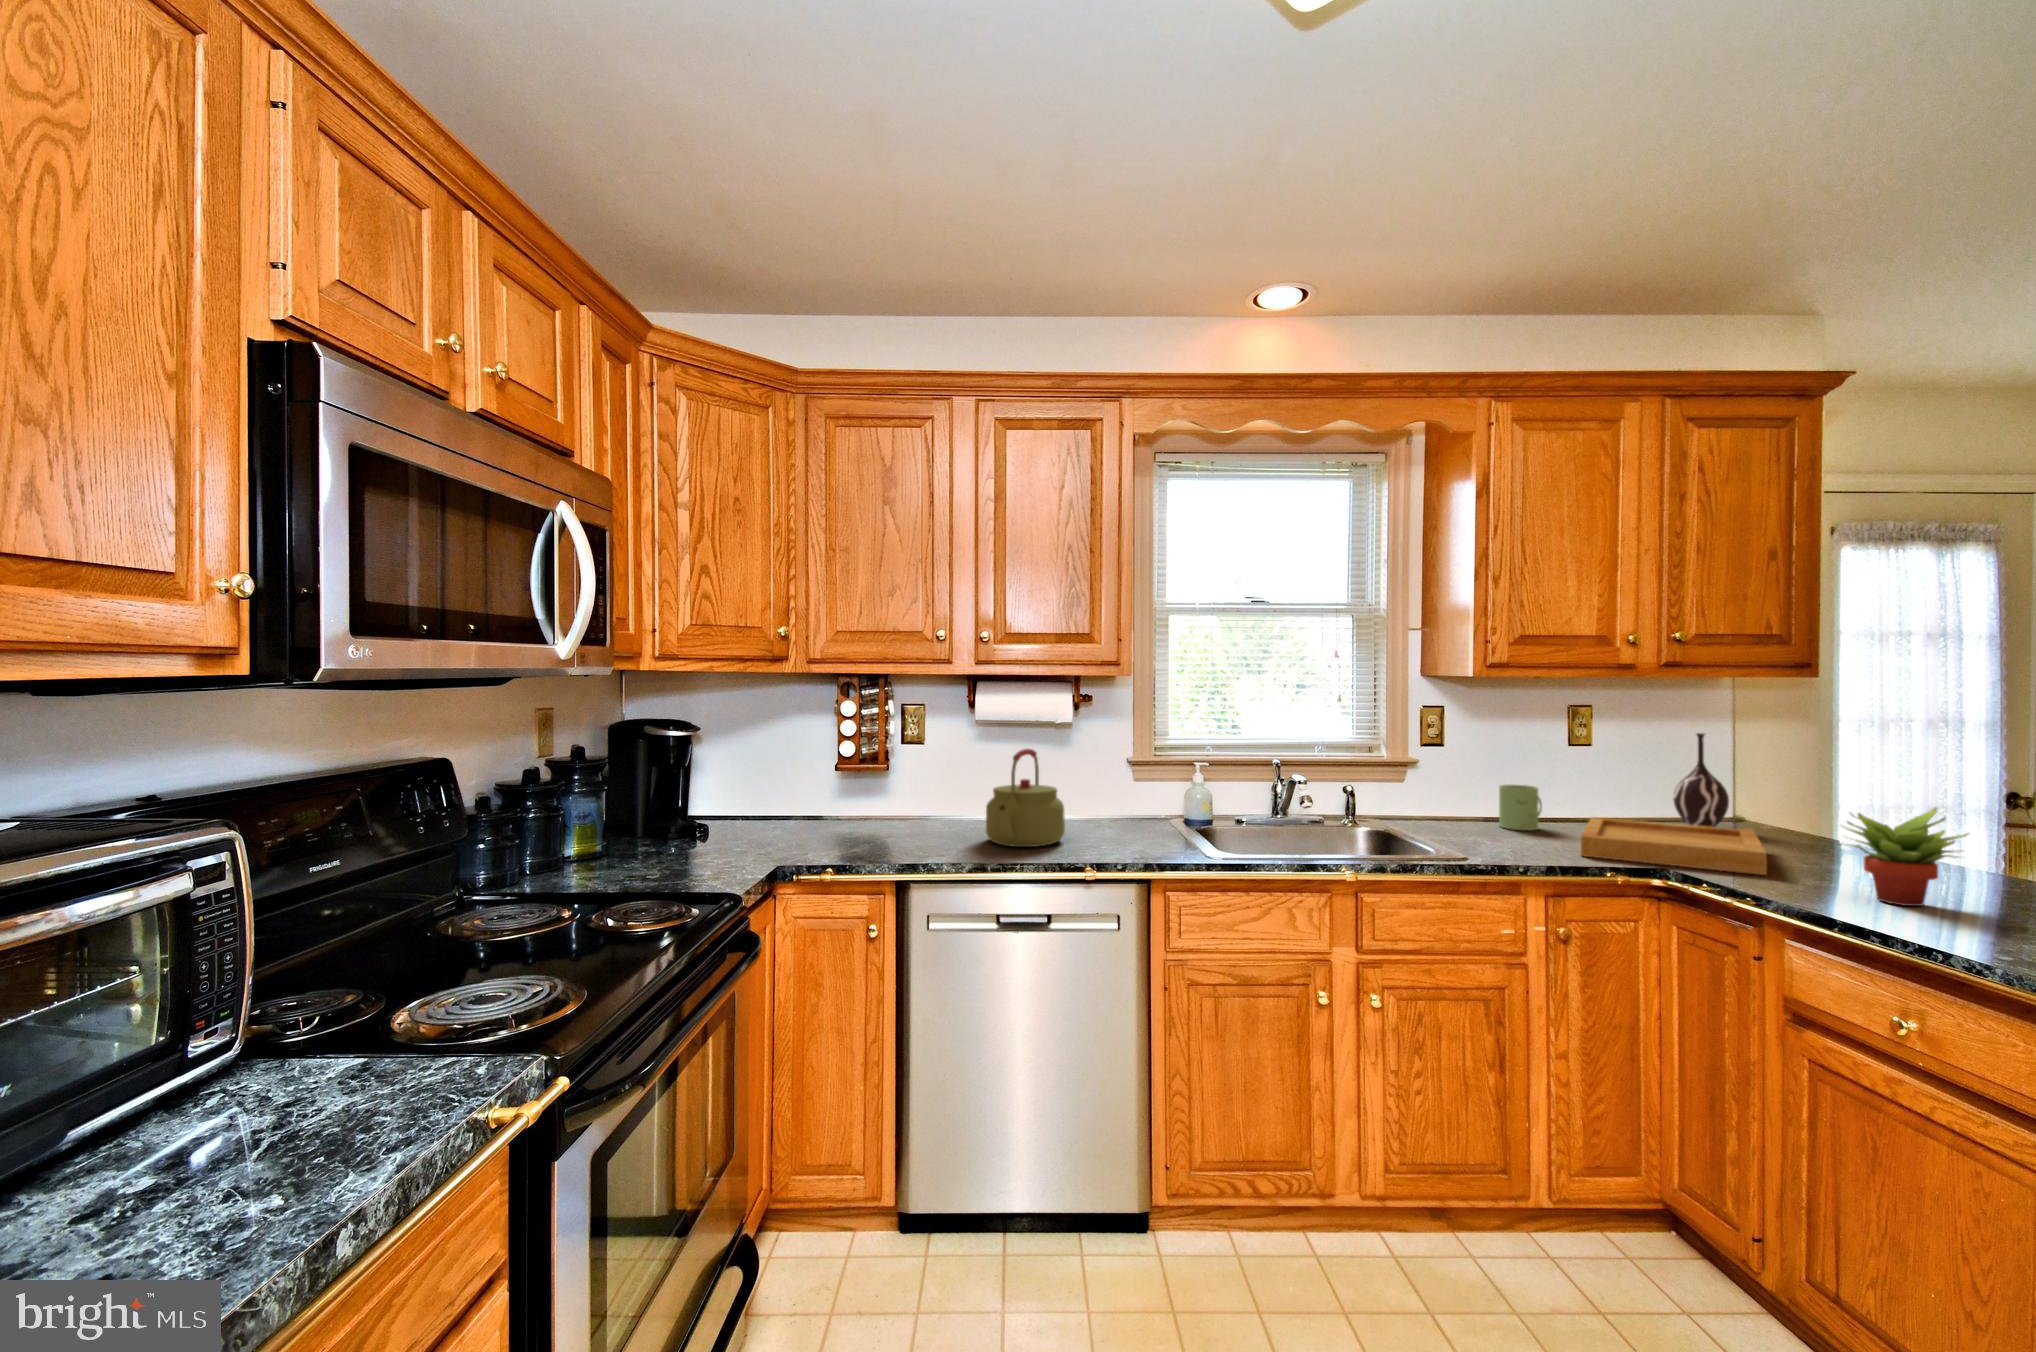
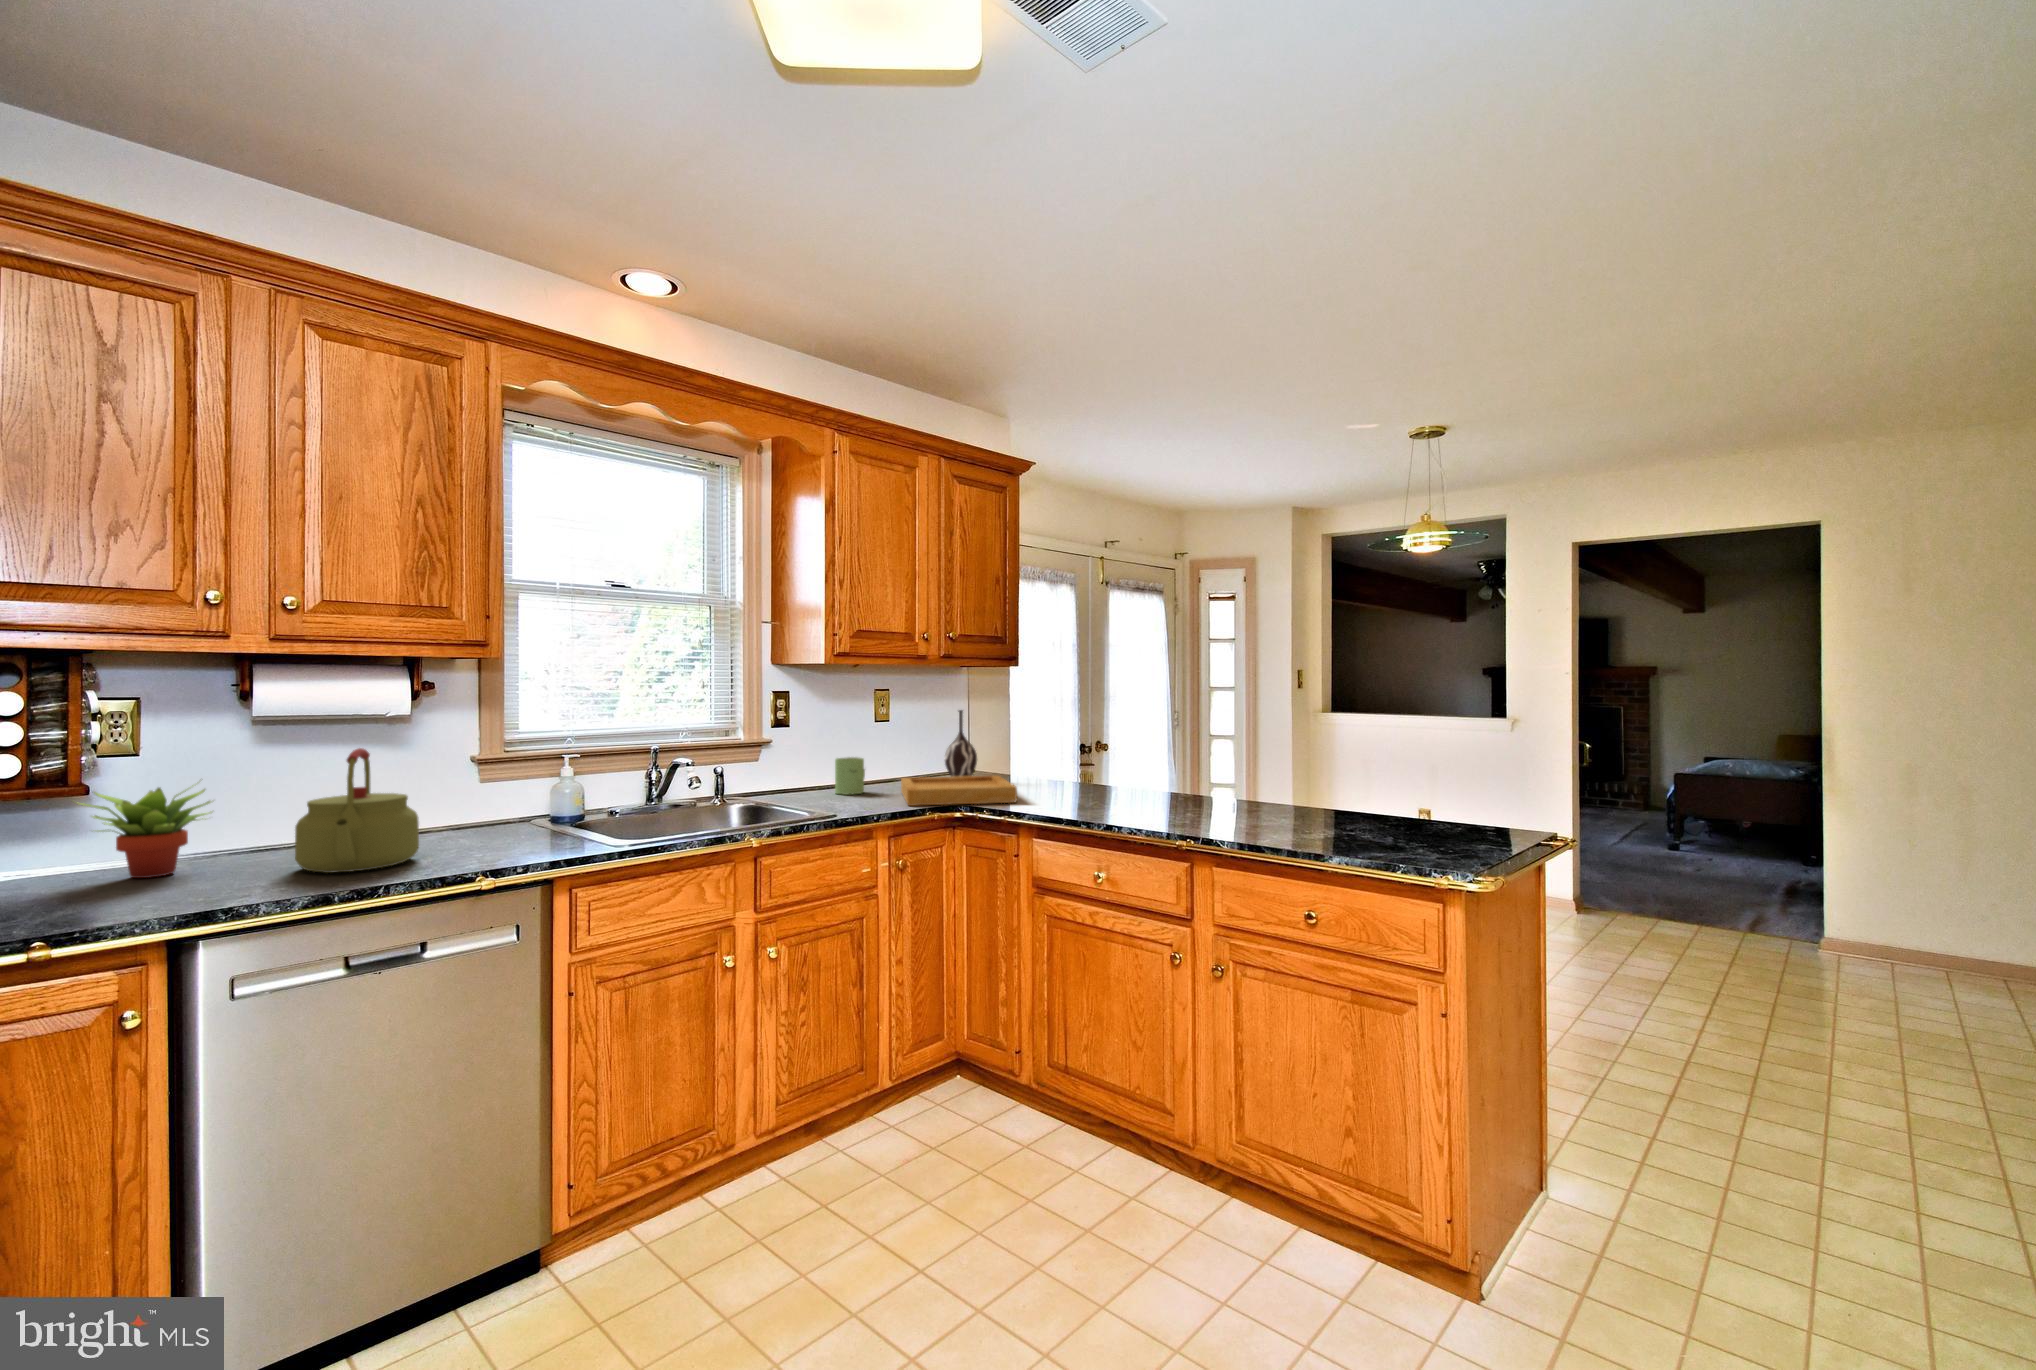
succulent plant: present [1840,807,1968,906] -> present [77,785,212,878]

